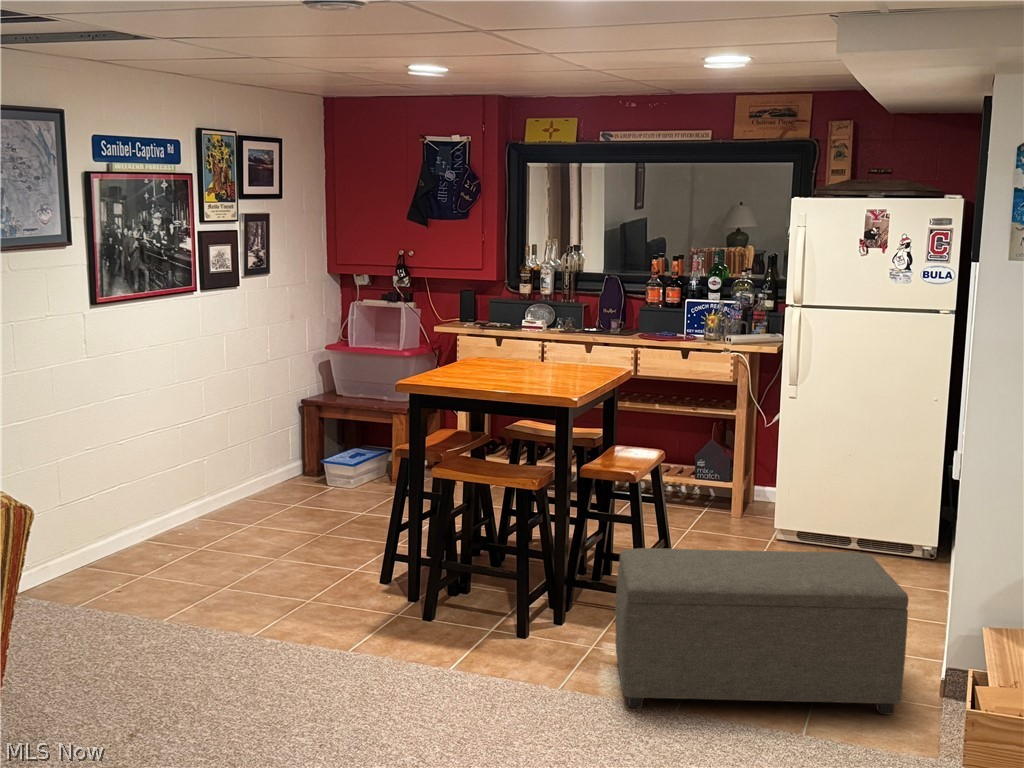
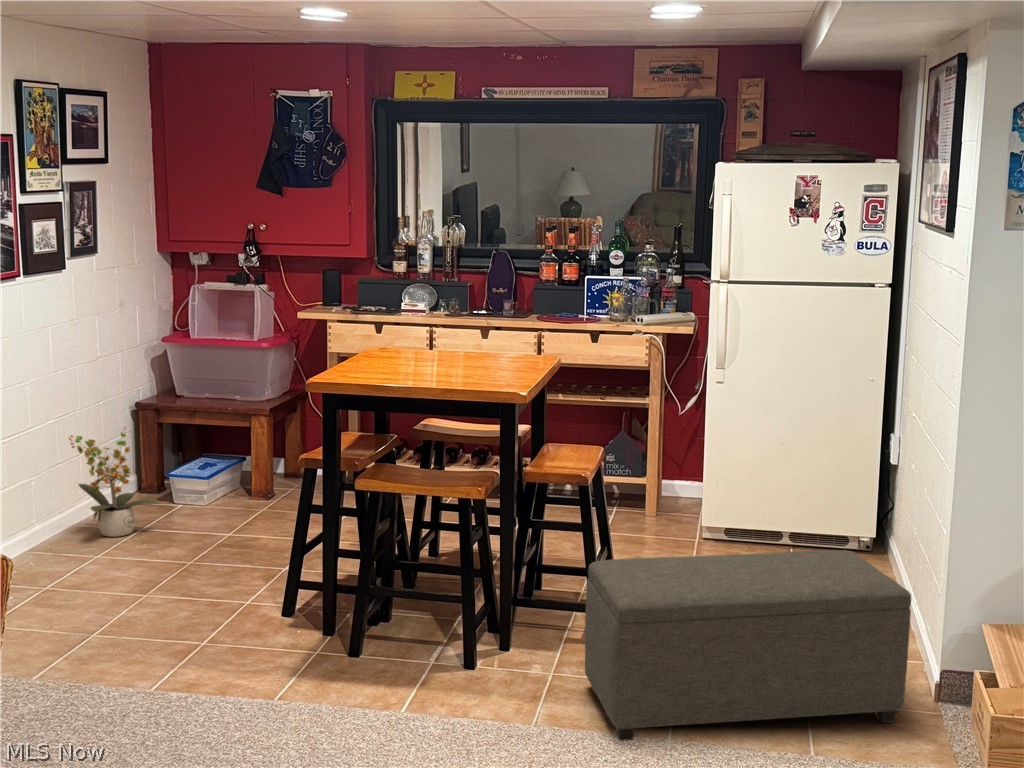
potted plant: none [234,419,307,510] -> present [69,432,160,537]

